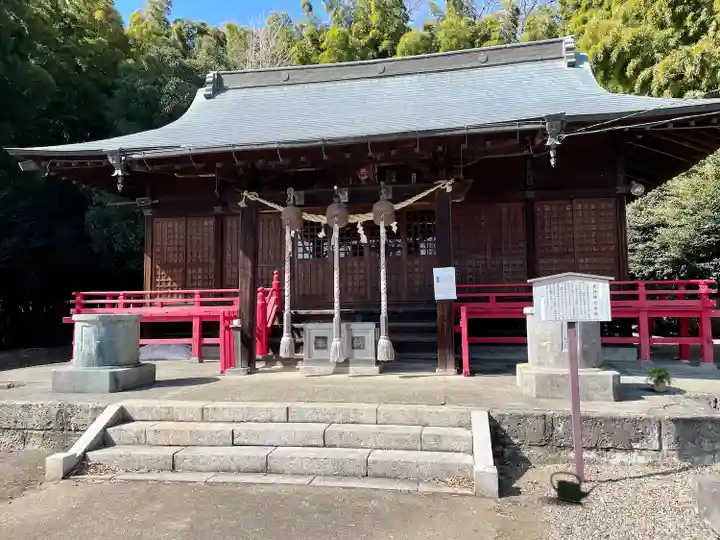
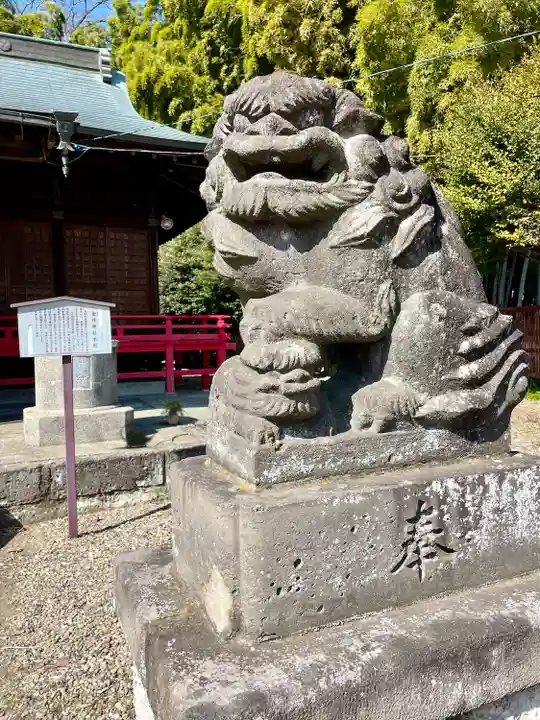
watering can: present [550,471,598,503] -> present [120,423,154,448]

